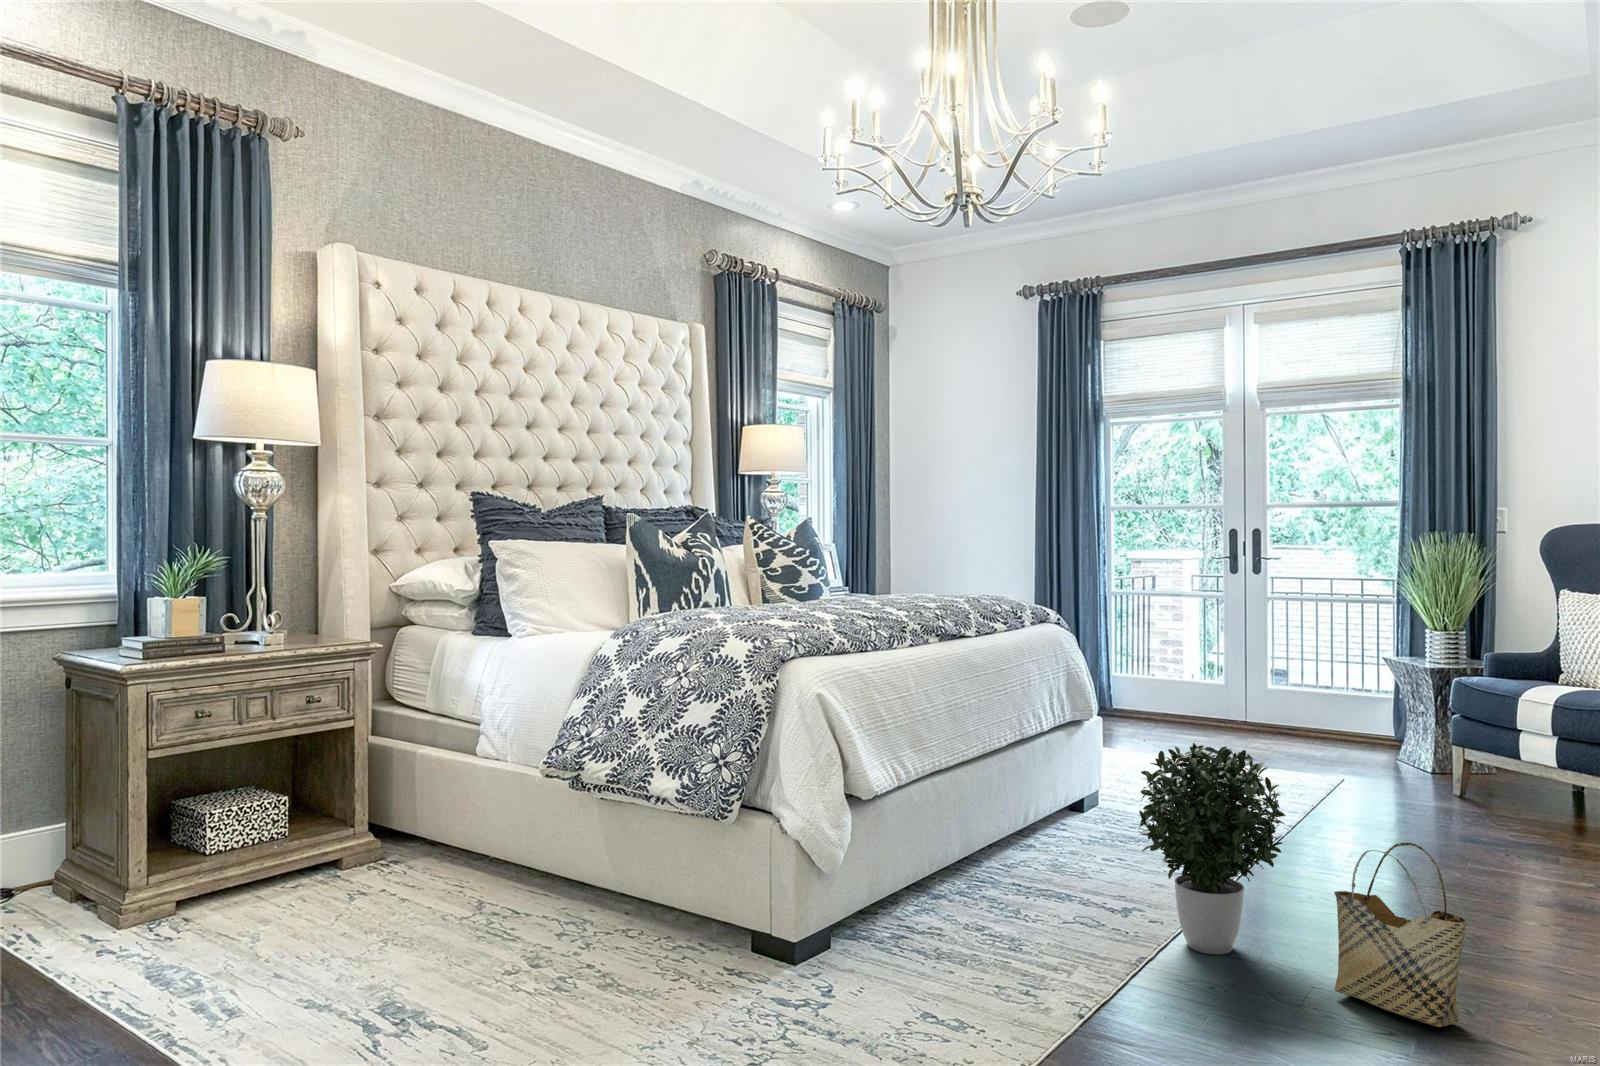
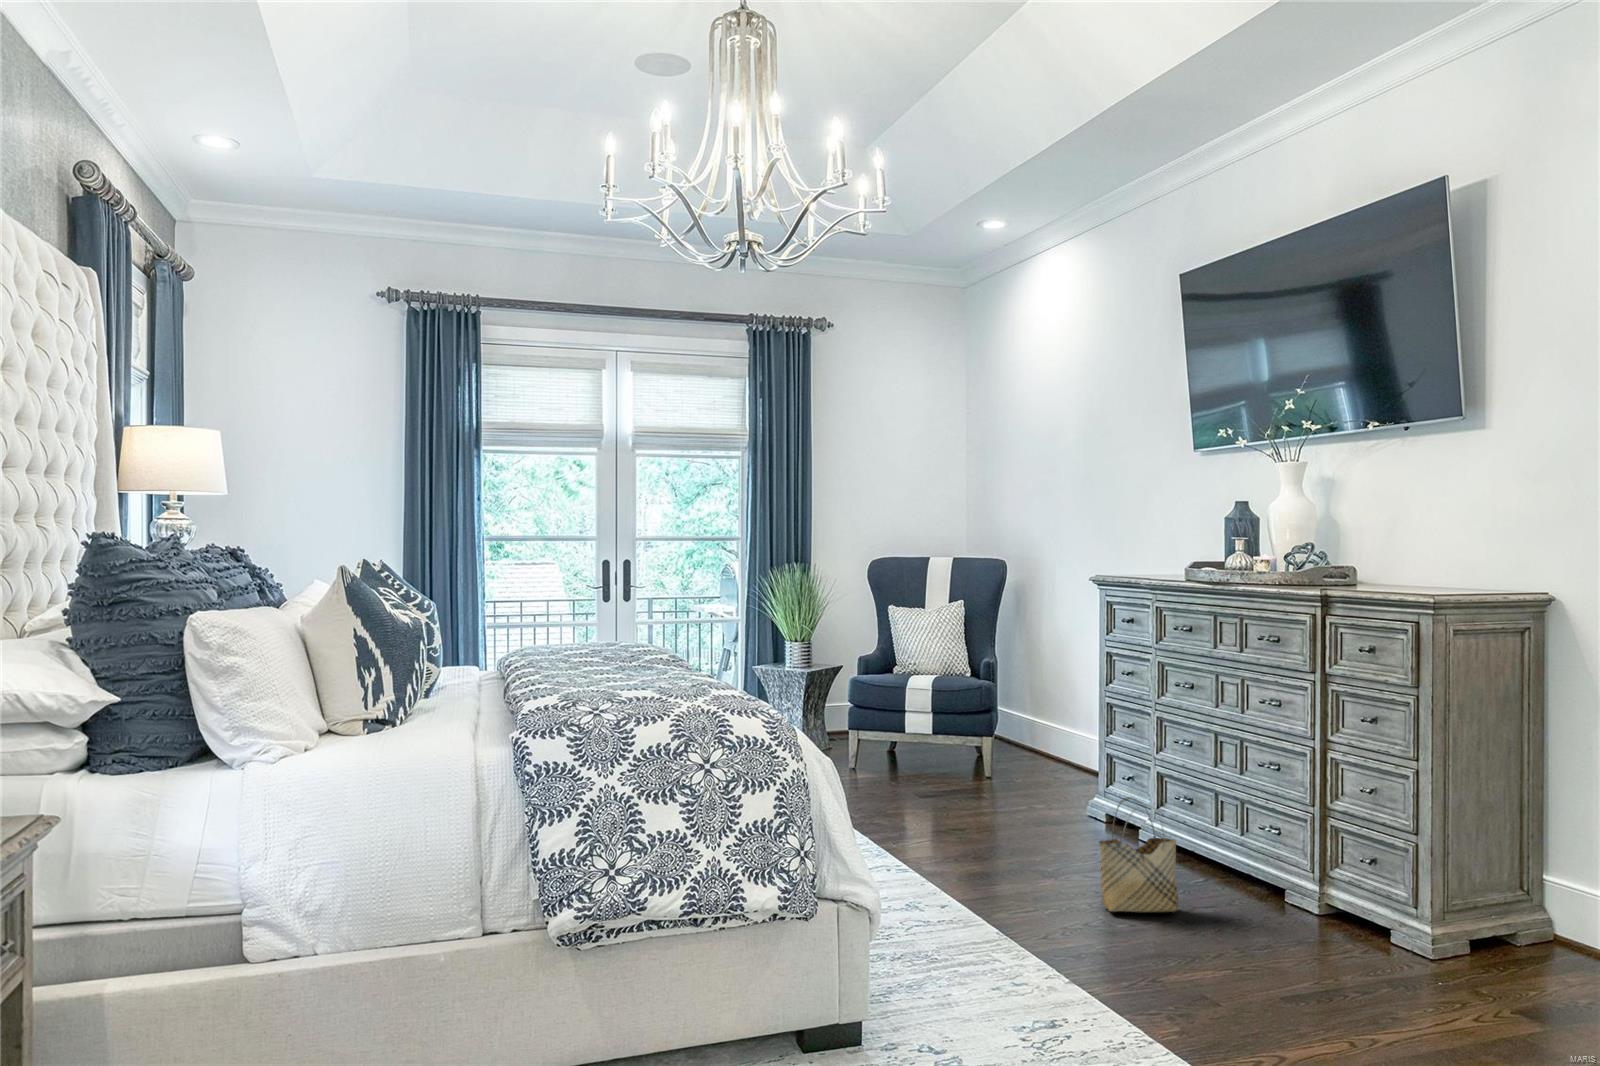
potted plant: present [1139,743,1285,954] -> none [945,754,1060,918]

